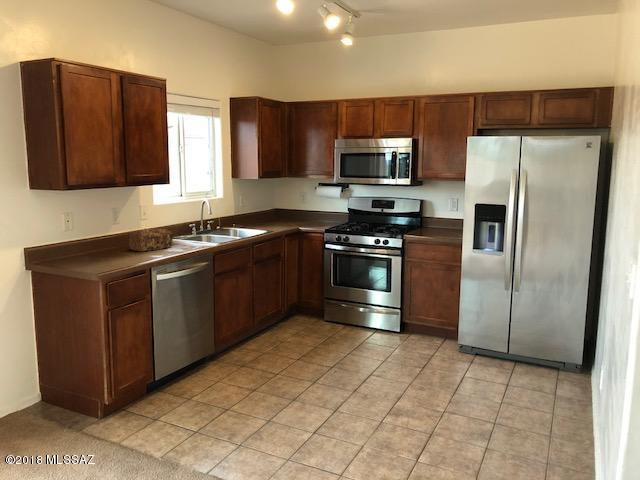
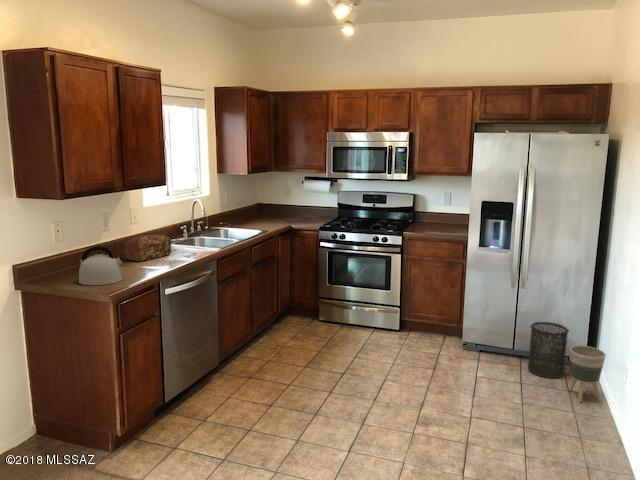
kettle: none [78,233,120,267] -> present [79,246,125,285]
trash can: none [519,325,560,382] -> present [528,322,569,378]
planter: none [554,348,590,406] -> present [569,345,606,403]

